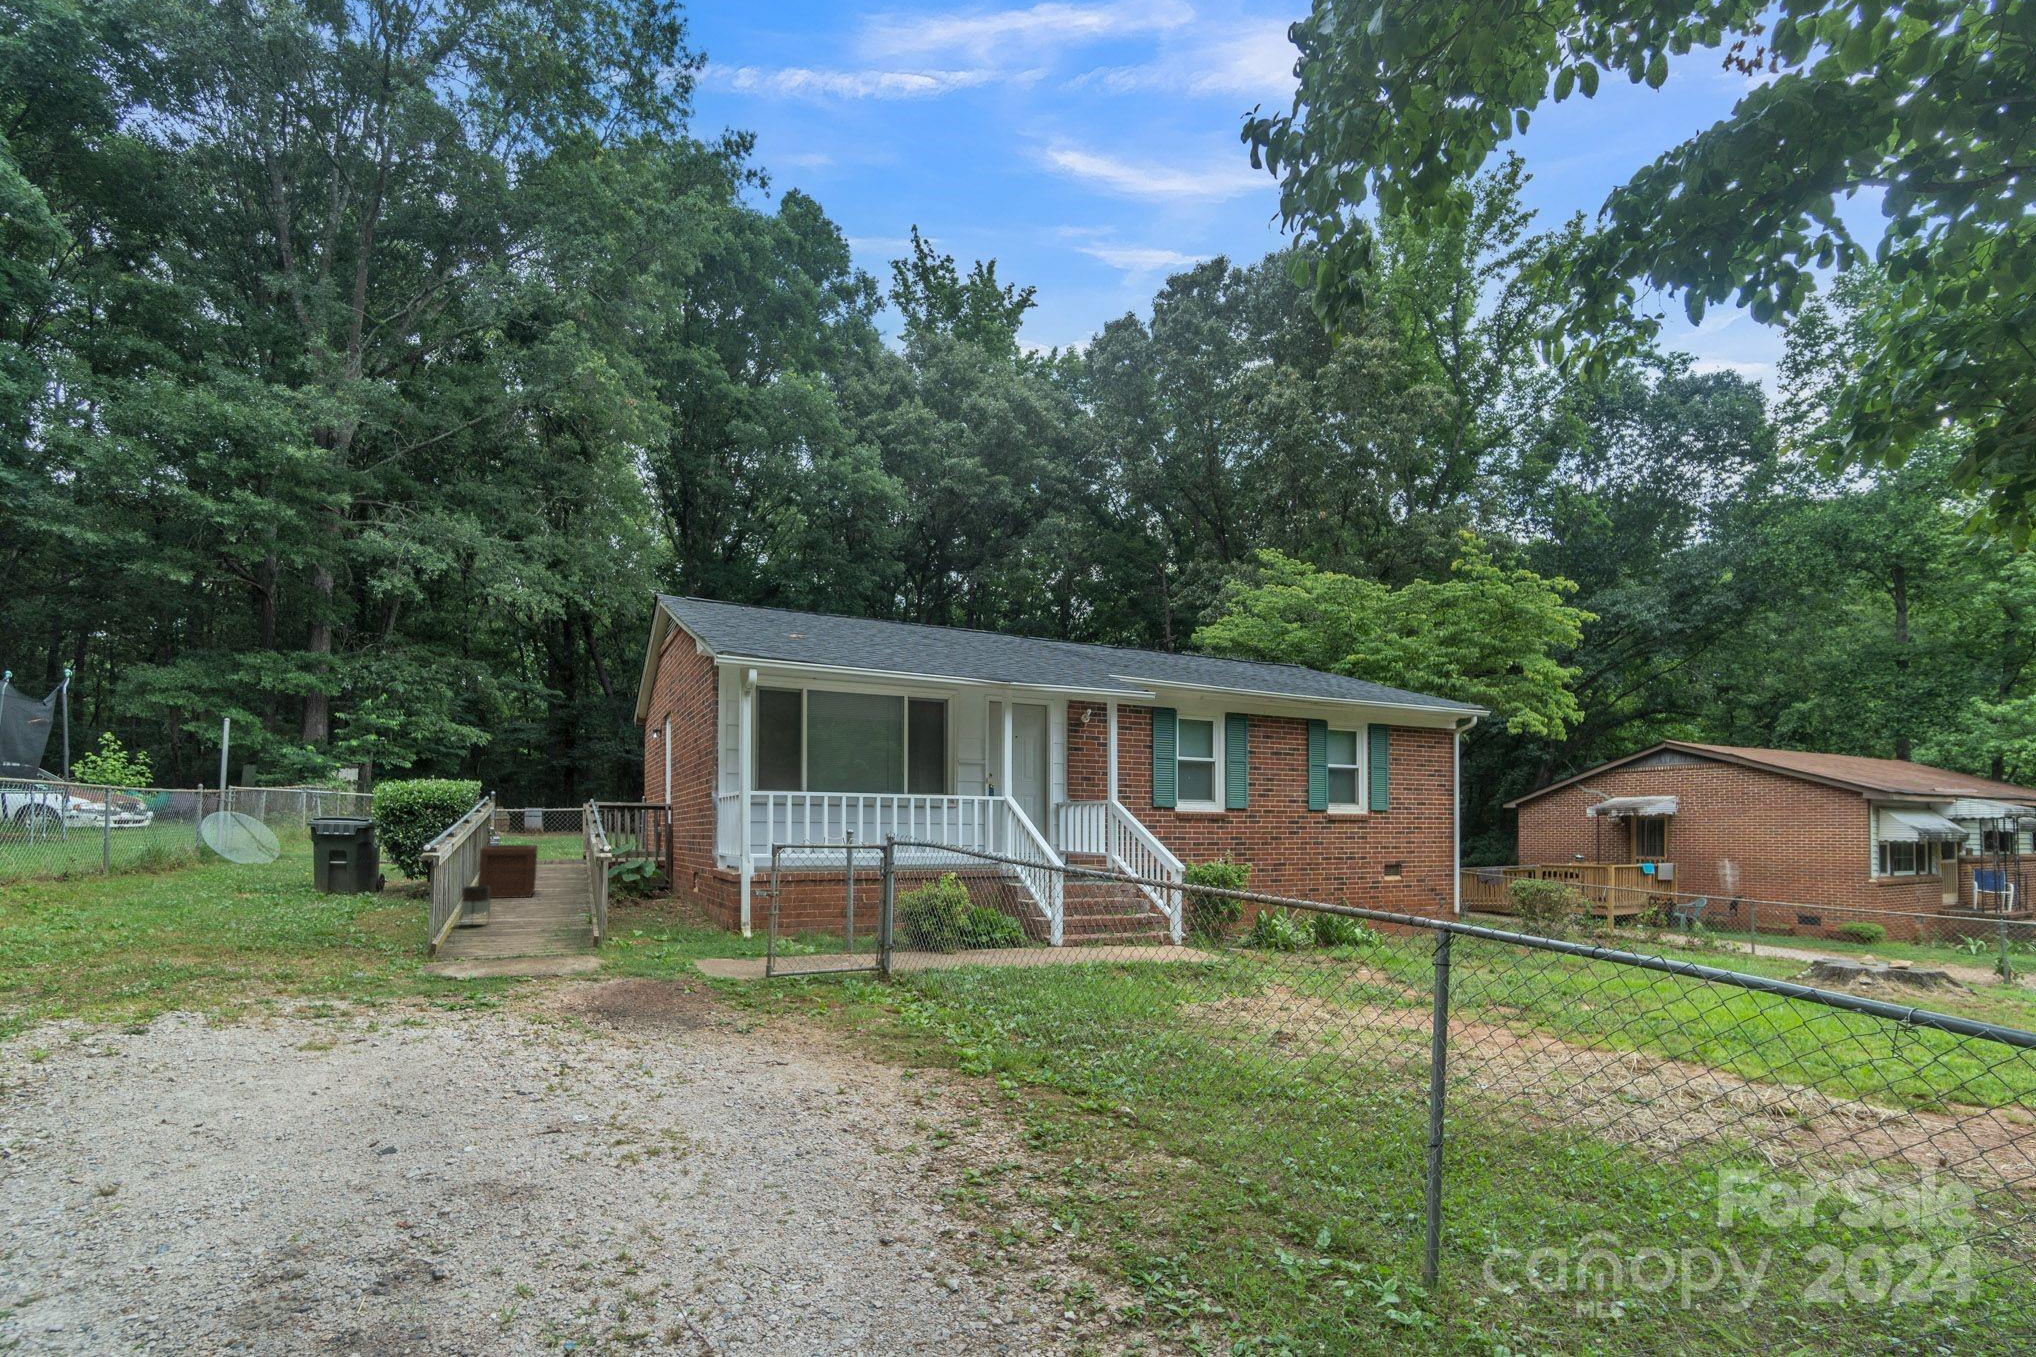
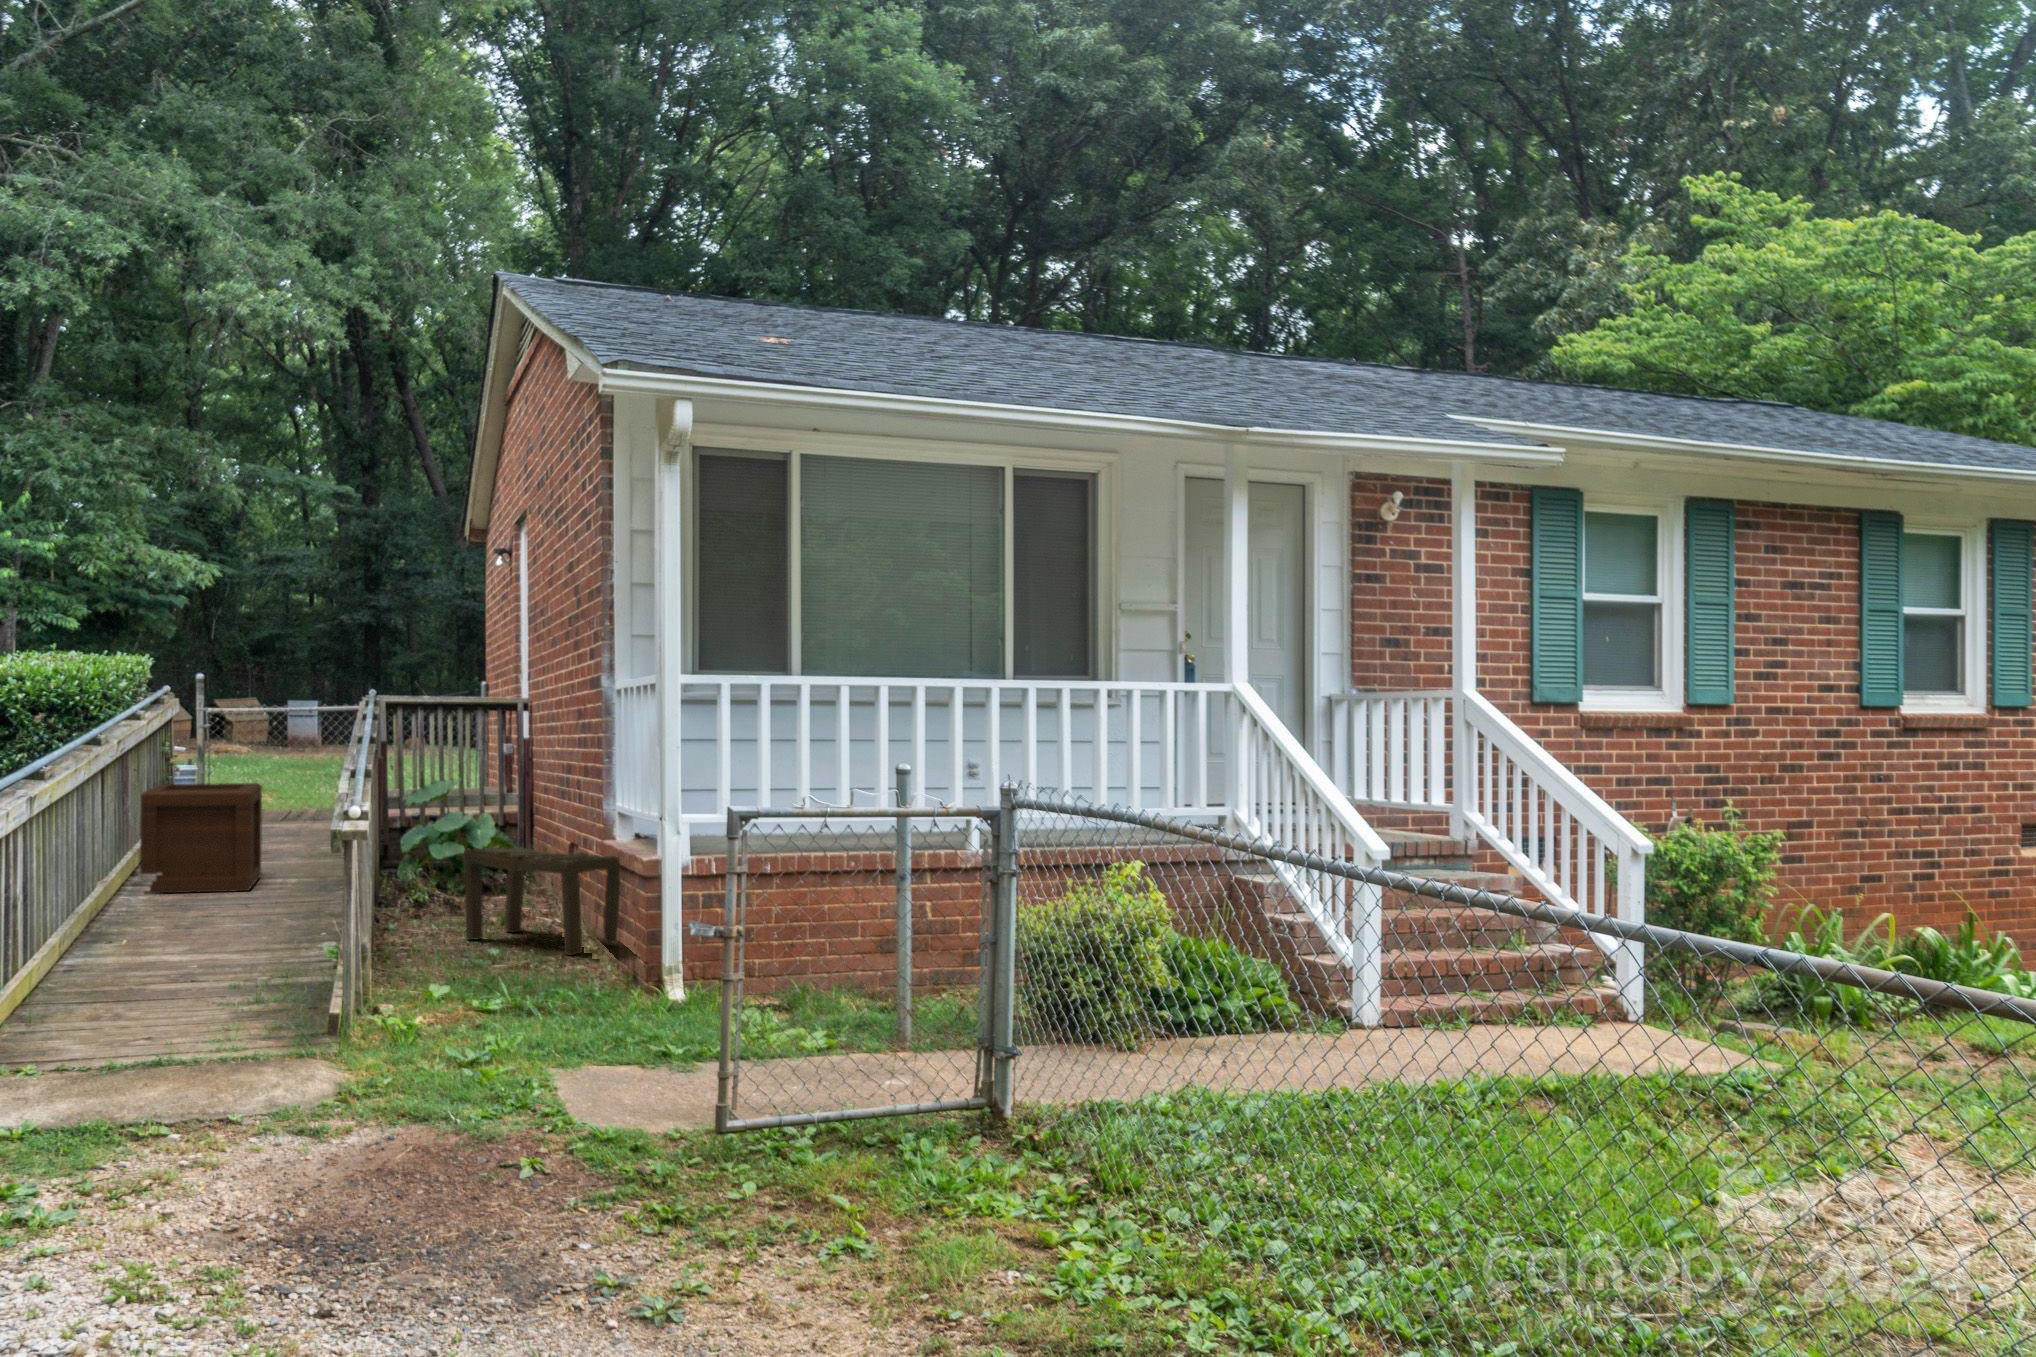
bench: none [644,872,723,921] -> present [463,847,620,955]
planter: present [460,886,490,923] -> none [72,881,135,971]

